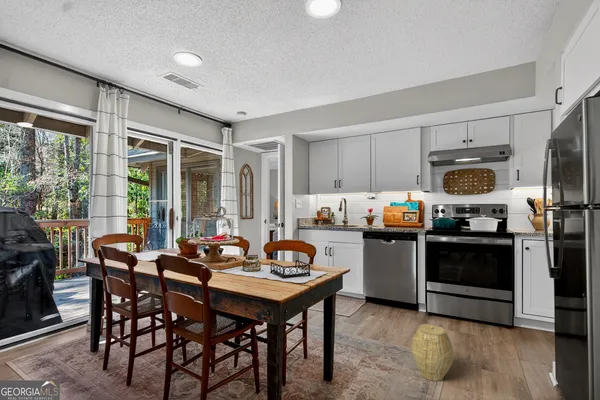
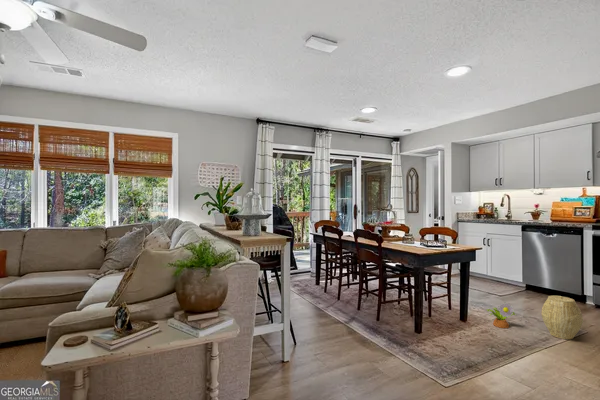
decorative plant: none [351,344,386,379] -> present [487,302,515,328]

